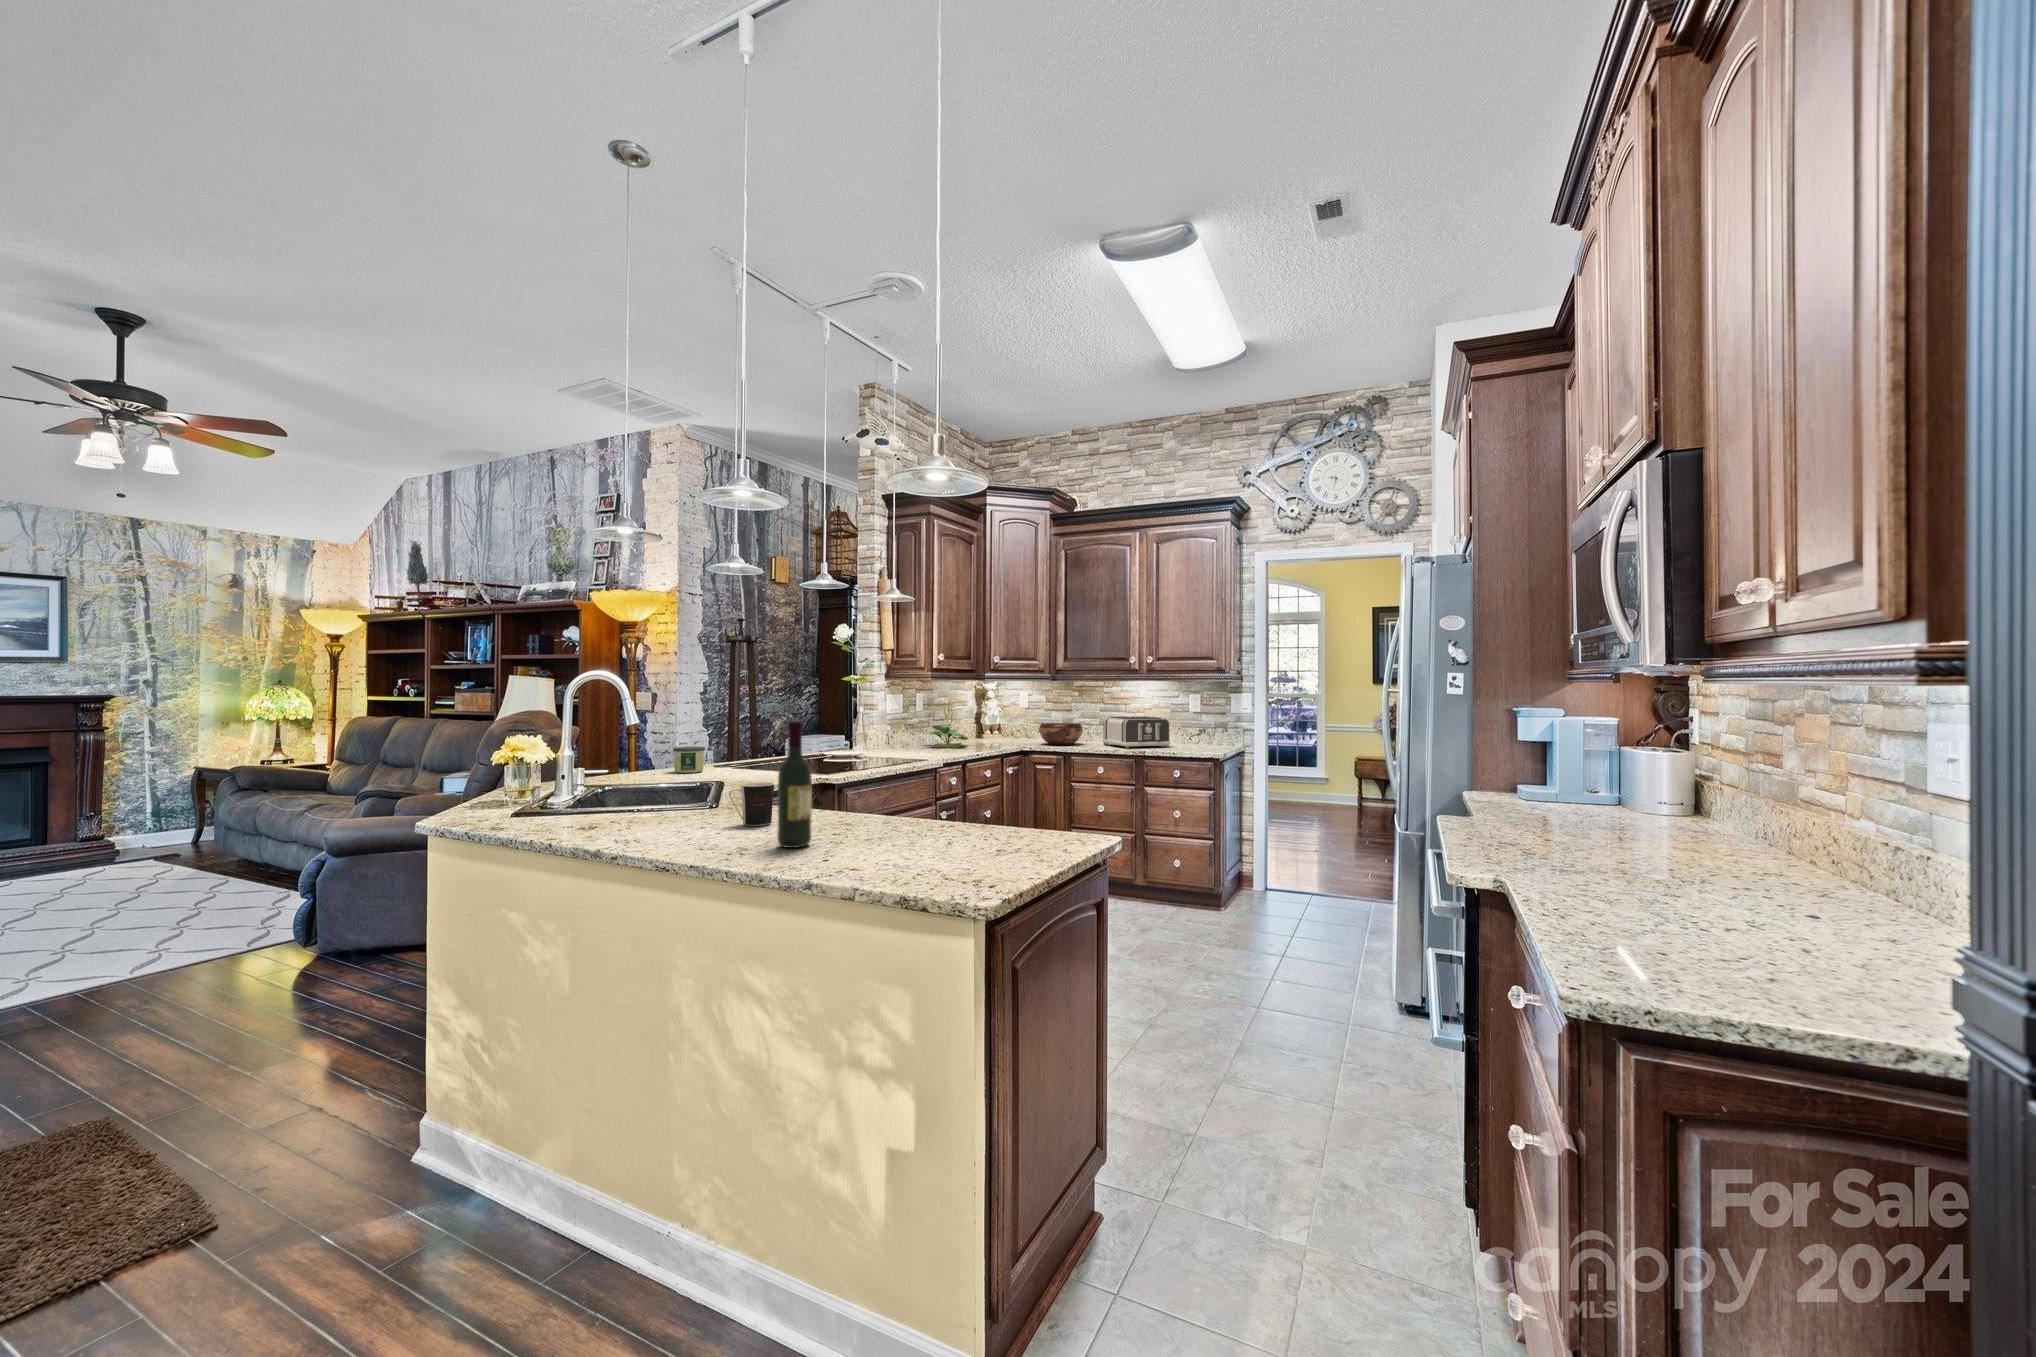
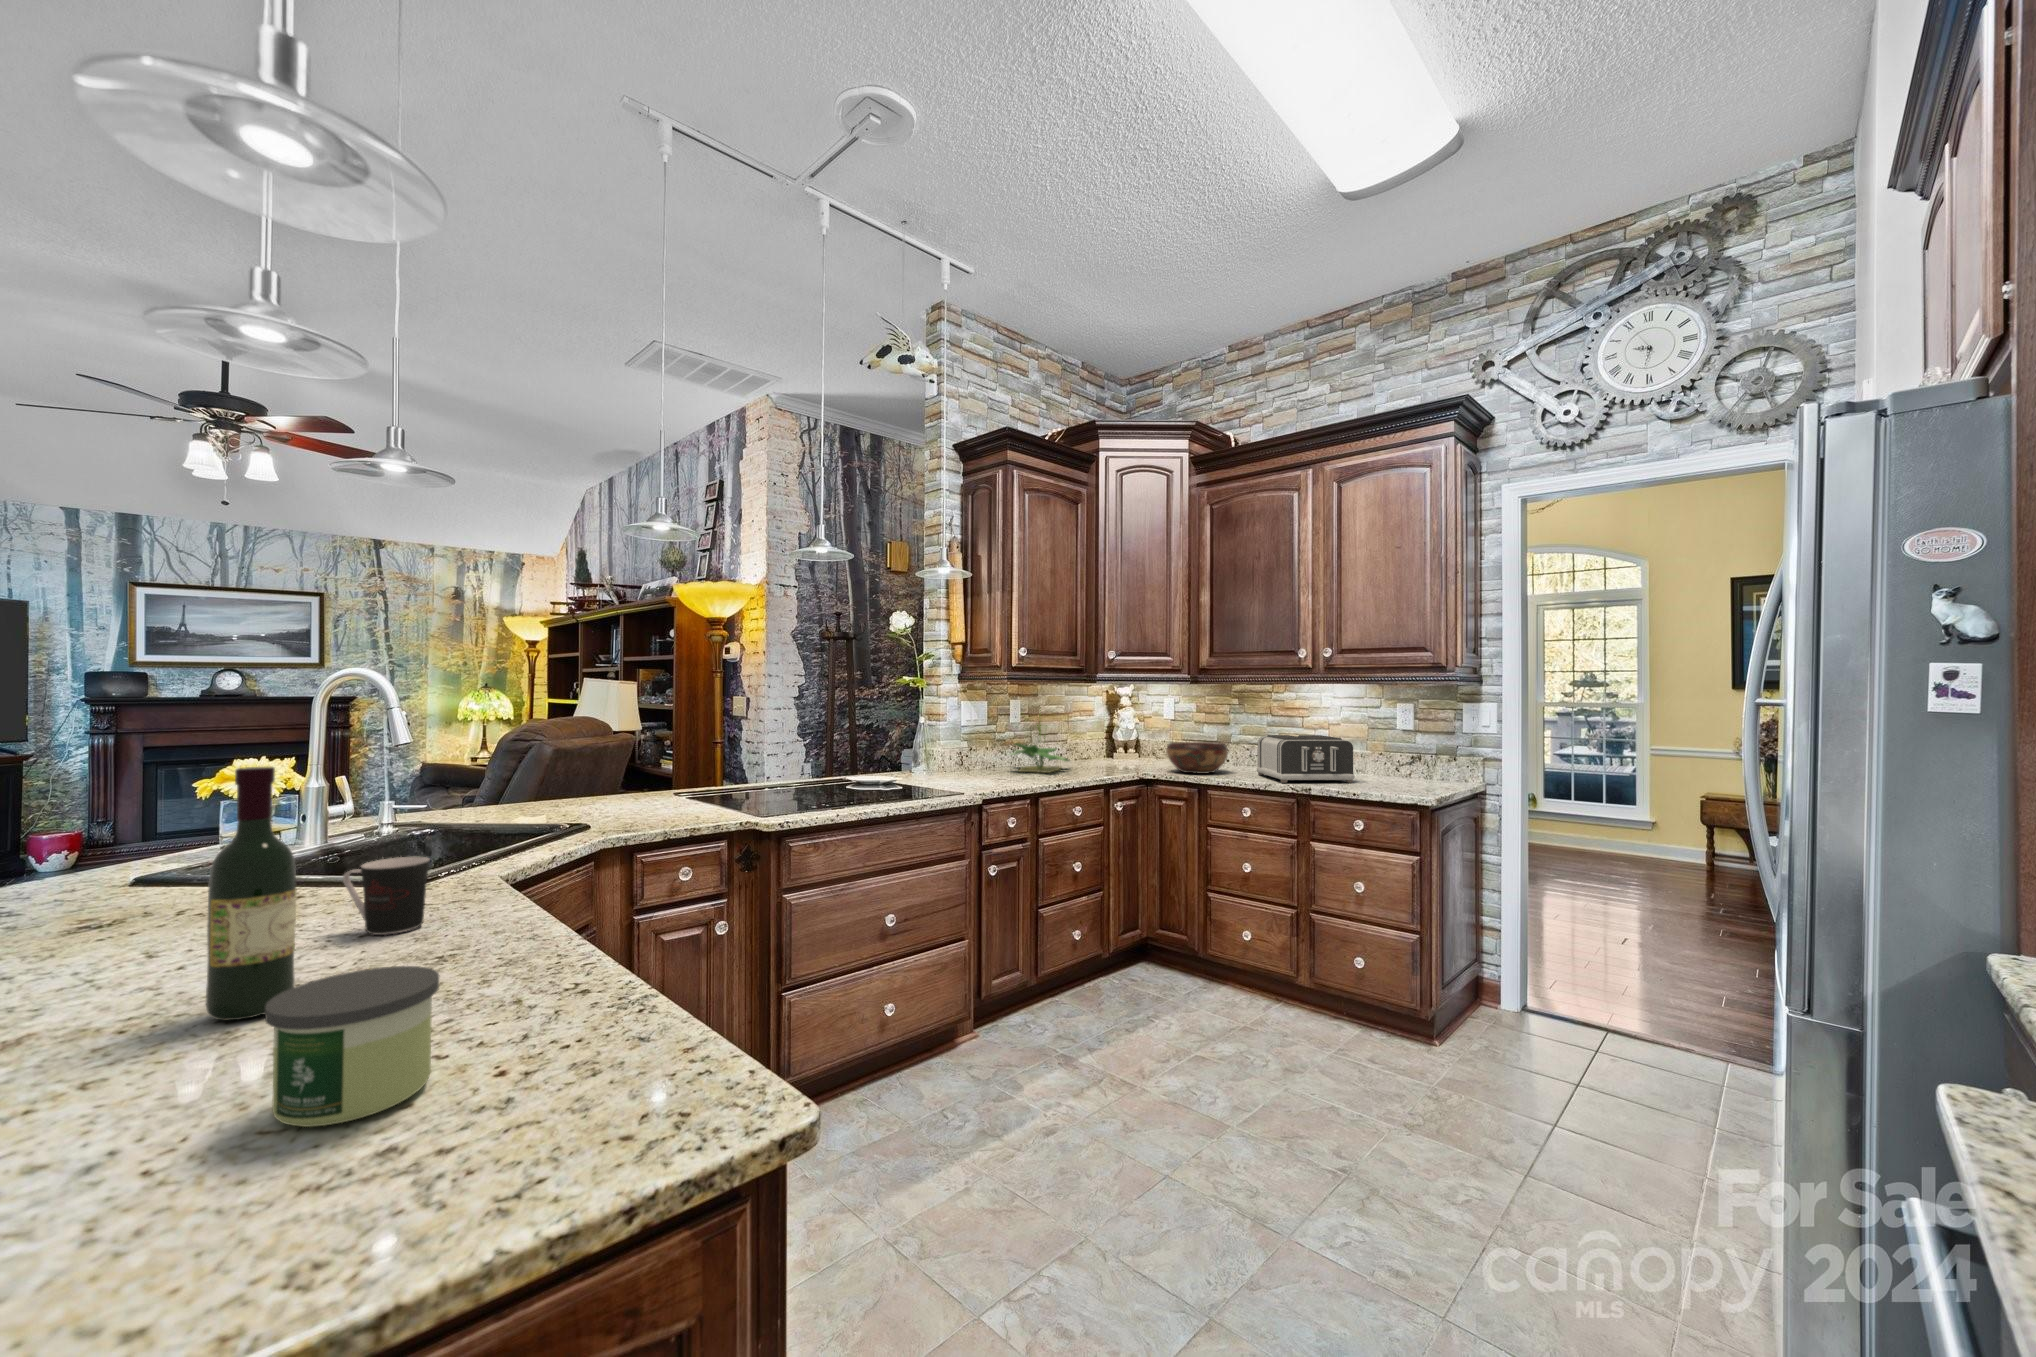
candle: present [673,747,705,773] -> present [265,966,439,1127]

